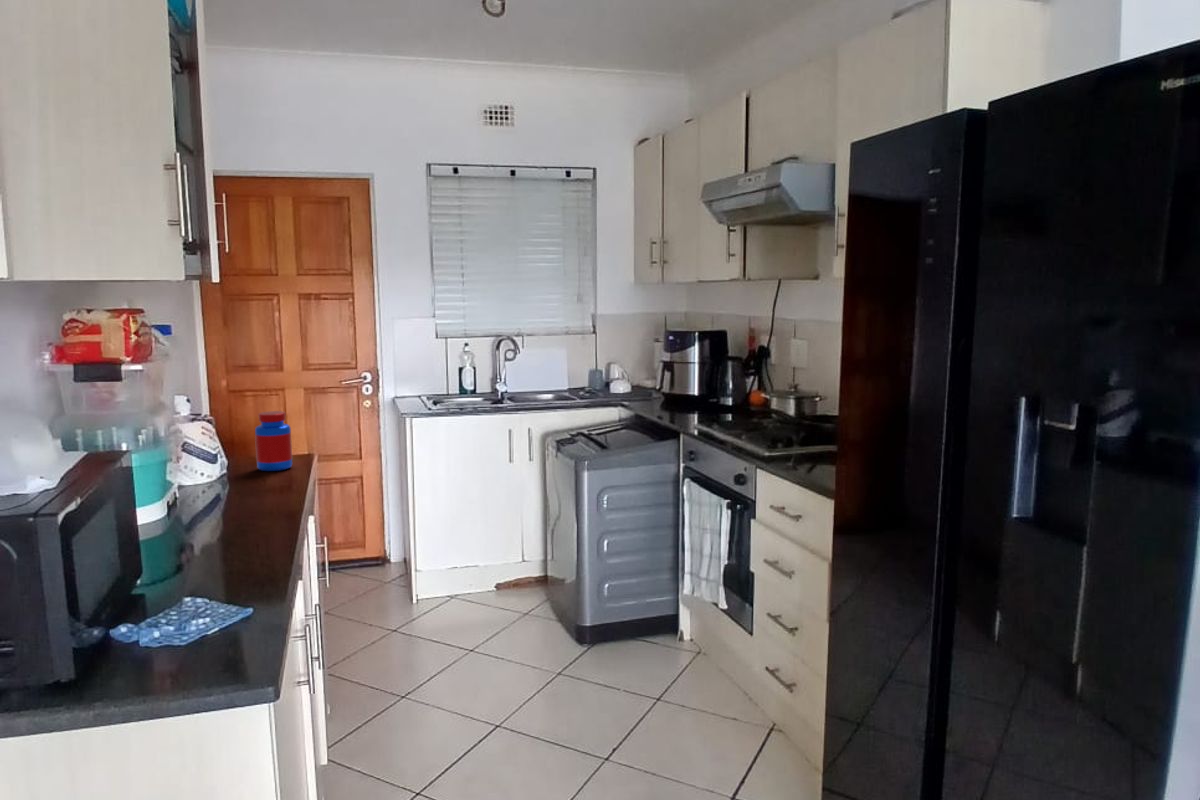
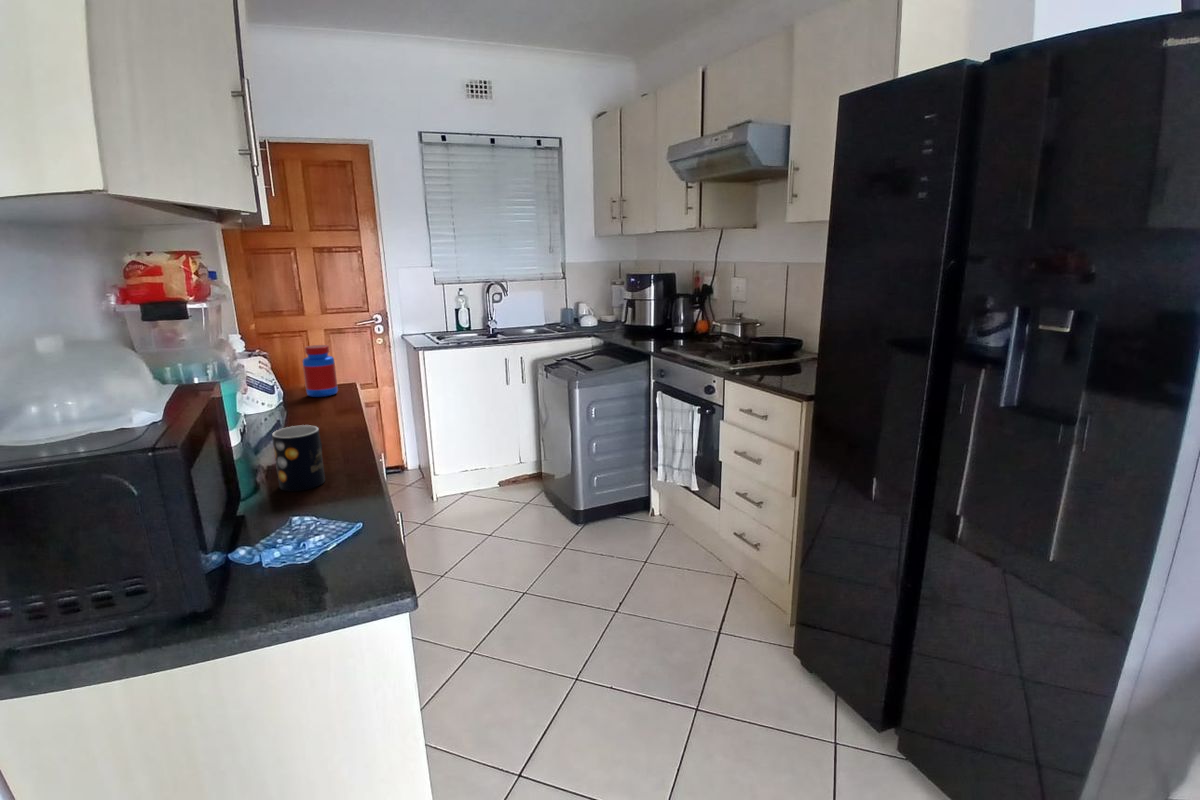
mug: none [183,502,238,573] -> present [272,425,325,491]

